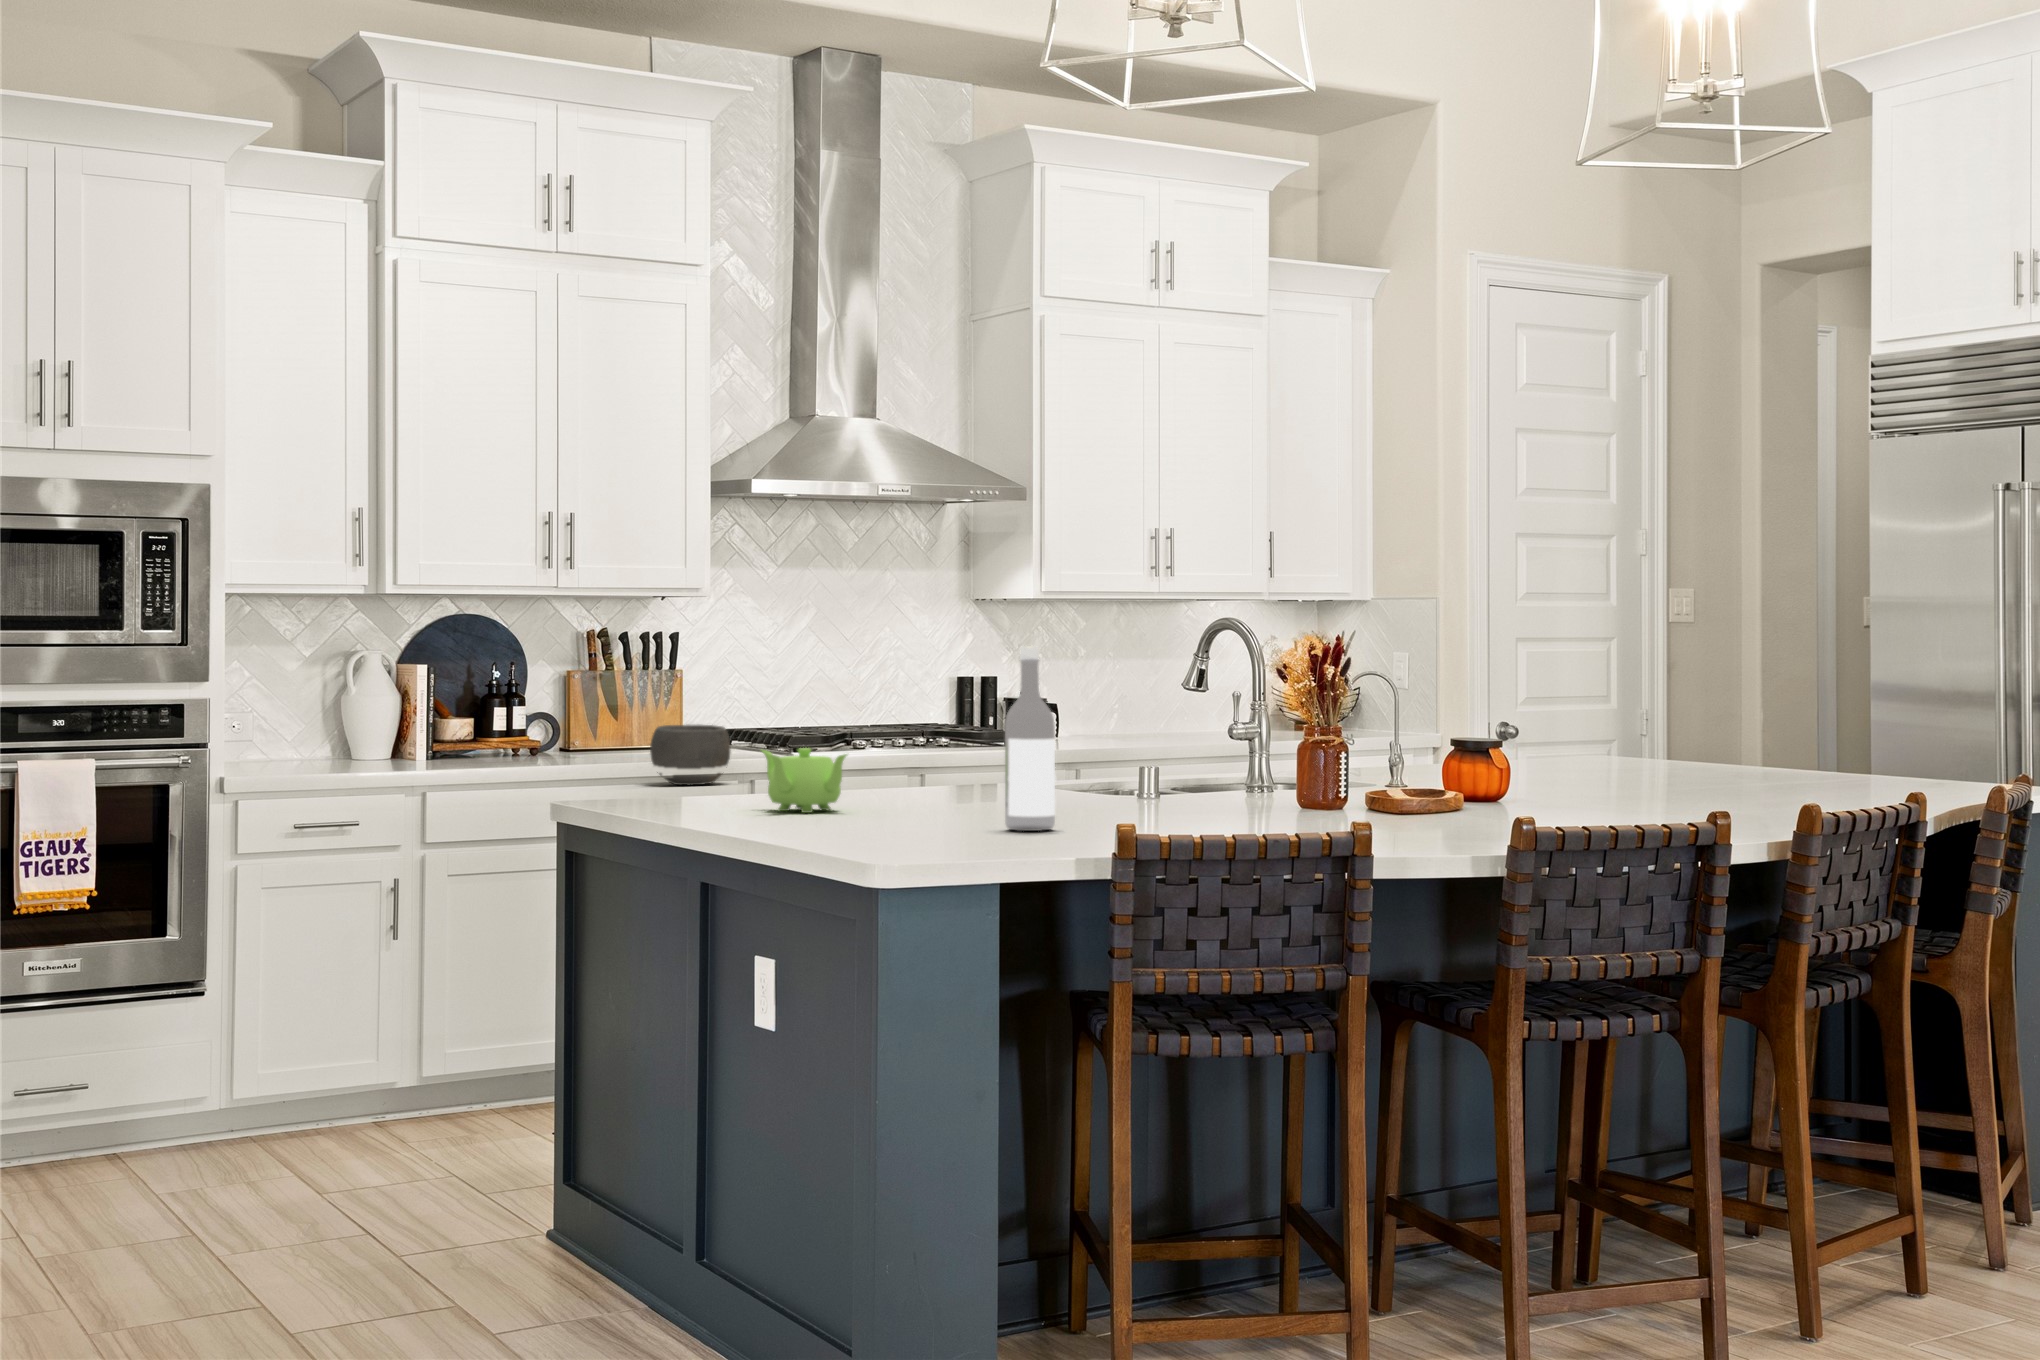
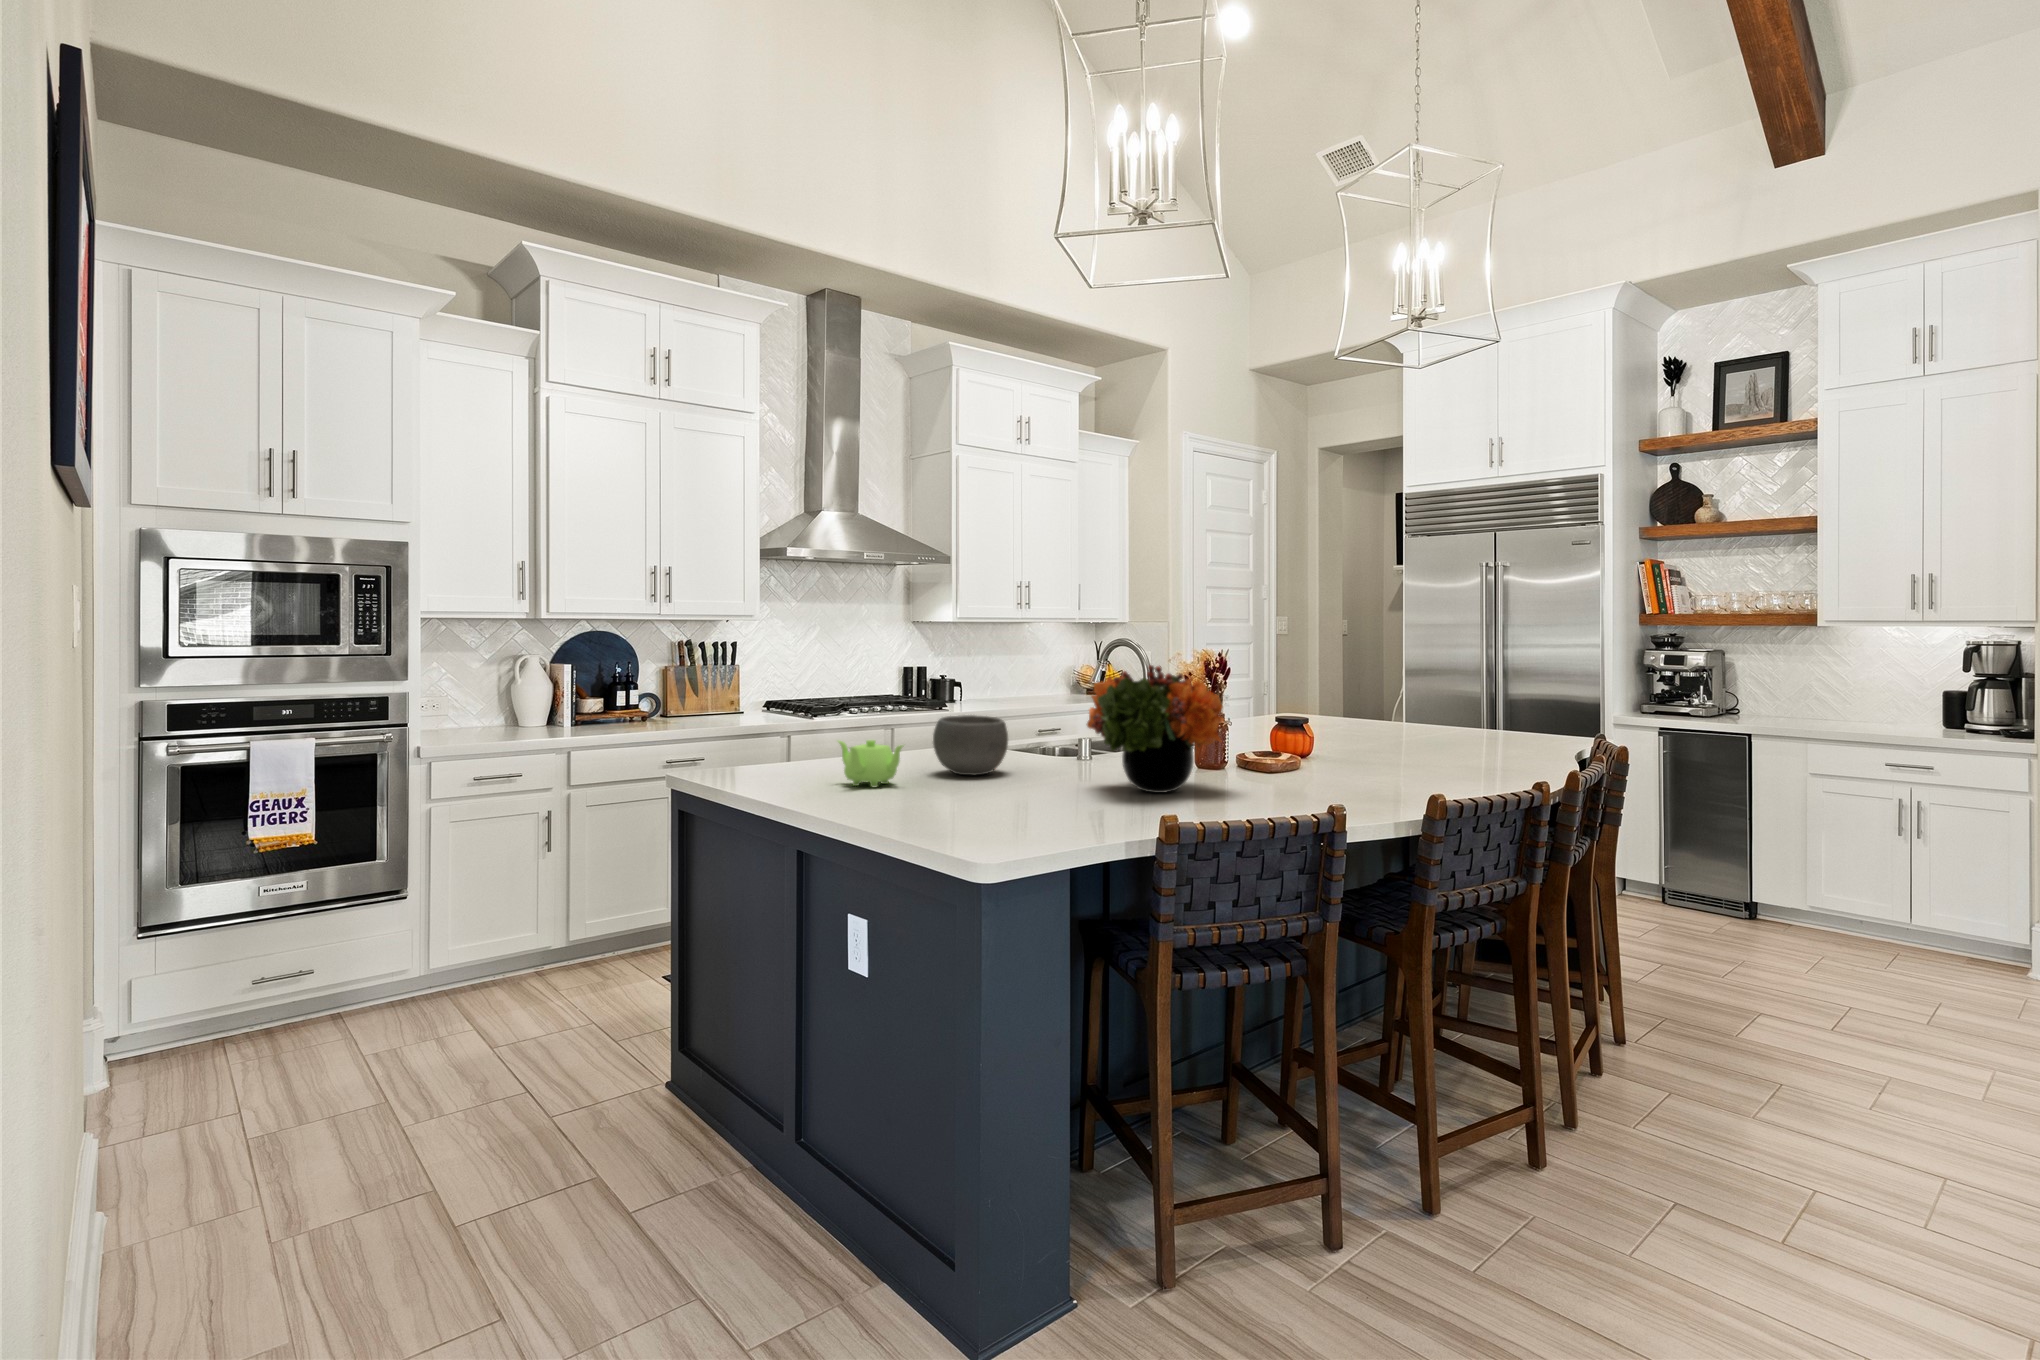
flower arrangement: none [1097,640,1295,822] -> present [1087,665,1224,793]
wine bottle: present [1005,646,1056,831] -> none [1041,673,1077,809]
bowl: present [650,725,730,785] -> present [933,715,1008,776]

